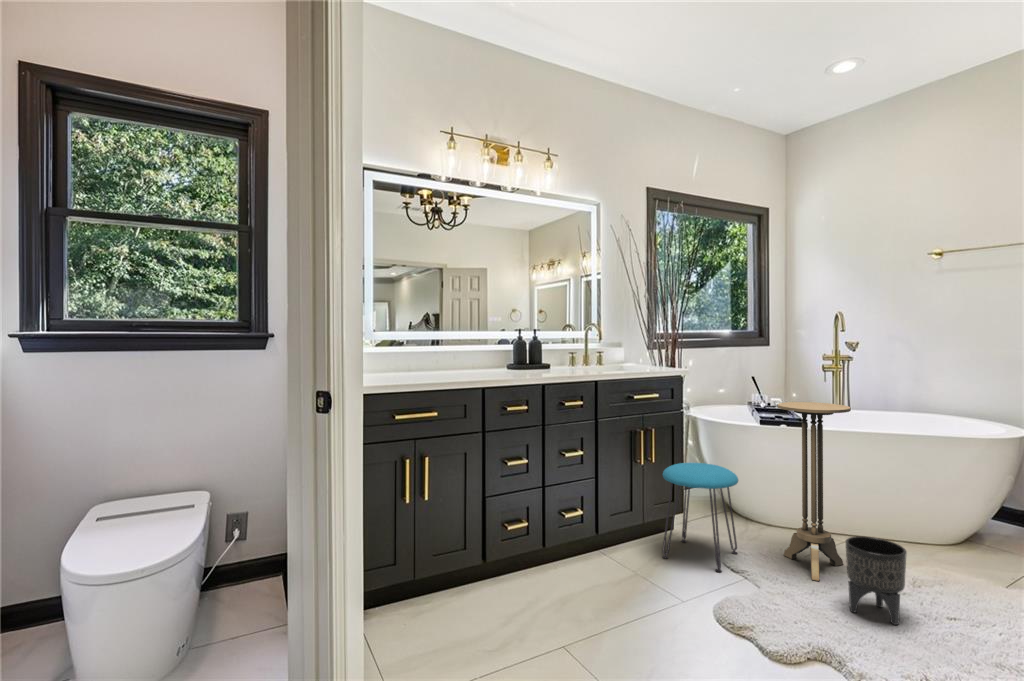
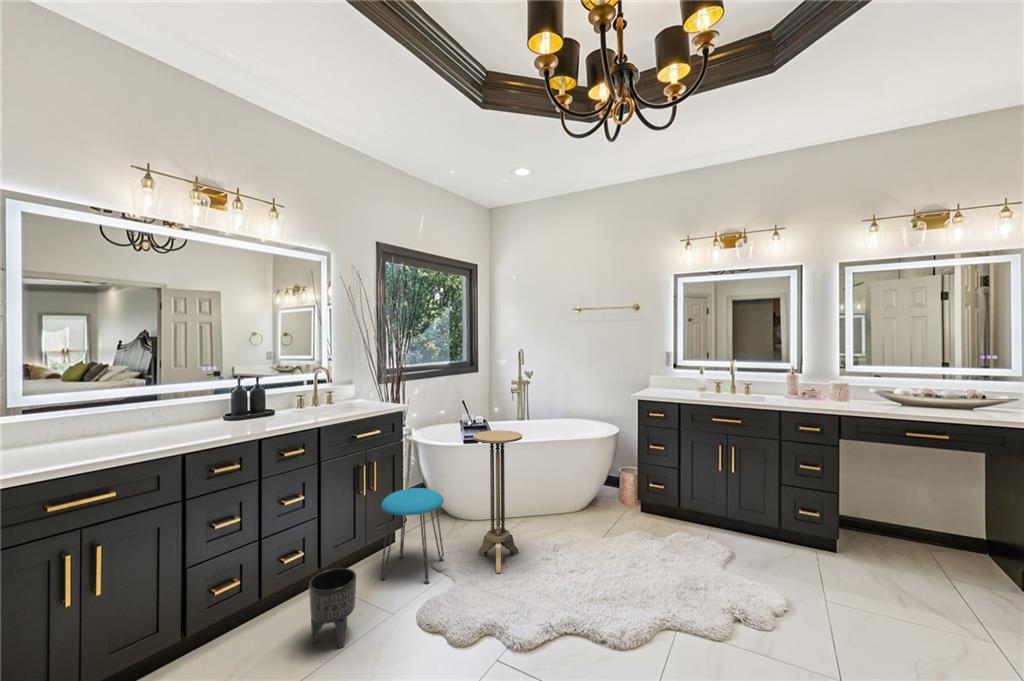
planter: present [846,536,907,625] -> present [309,568,356,648]

